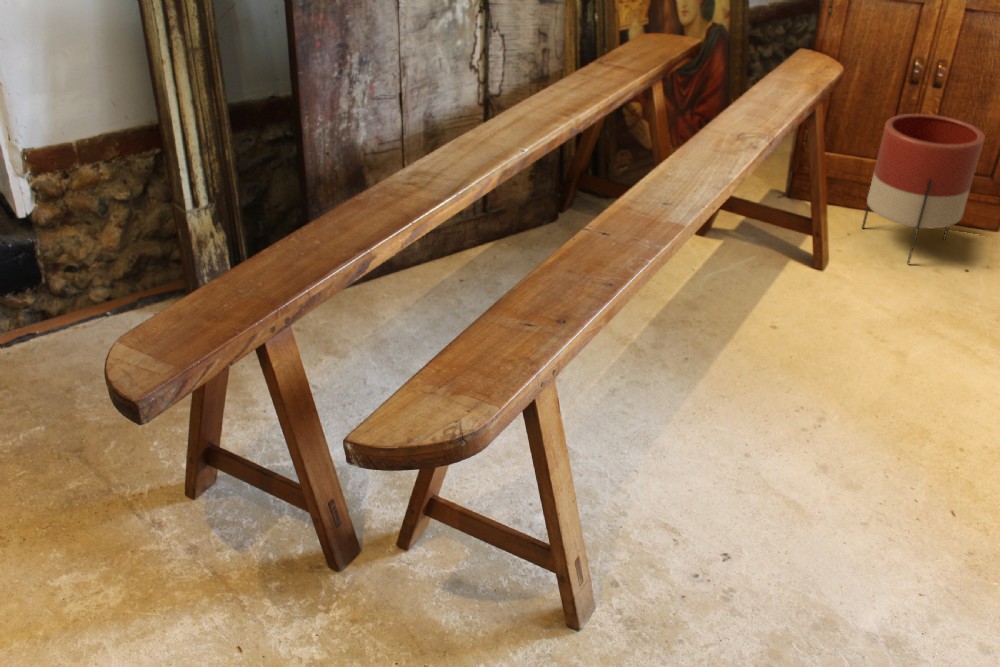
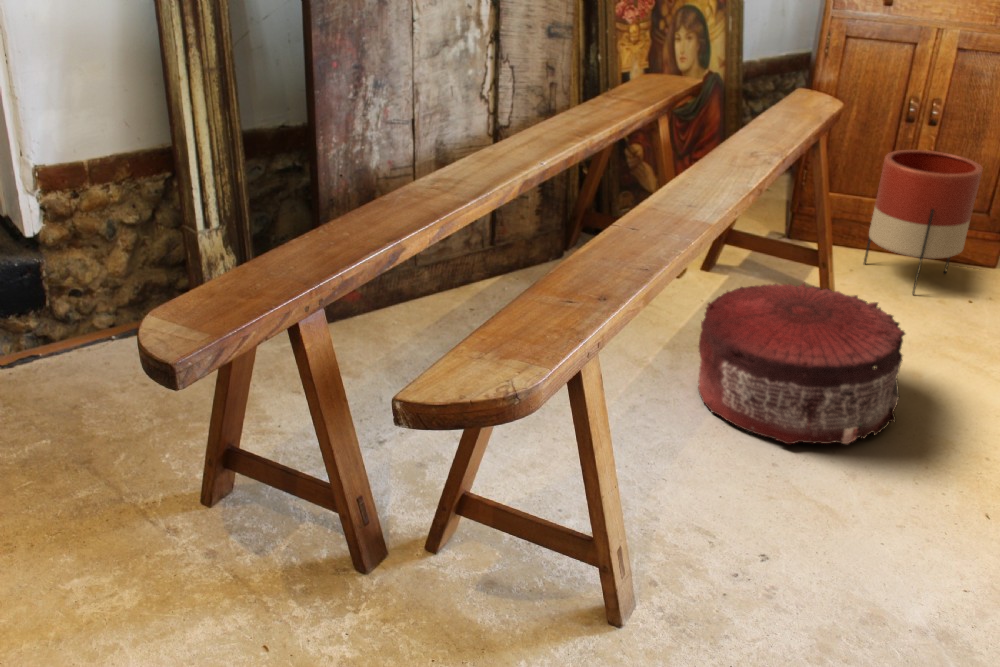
pouf: none [678,265,884,435] -> present [698,283,905,445]

